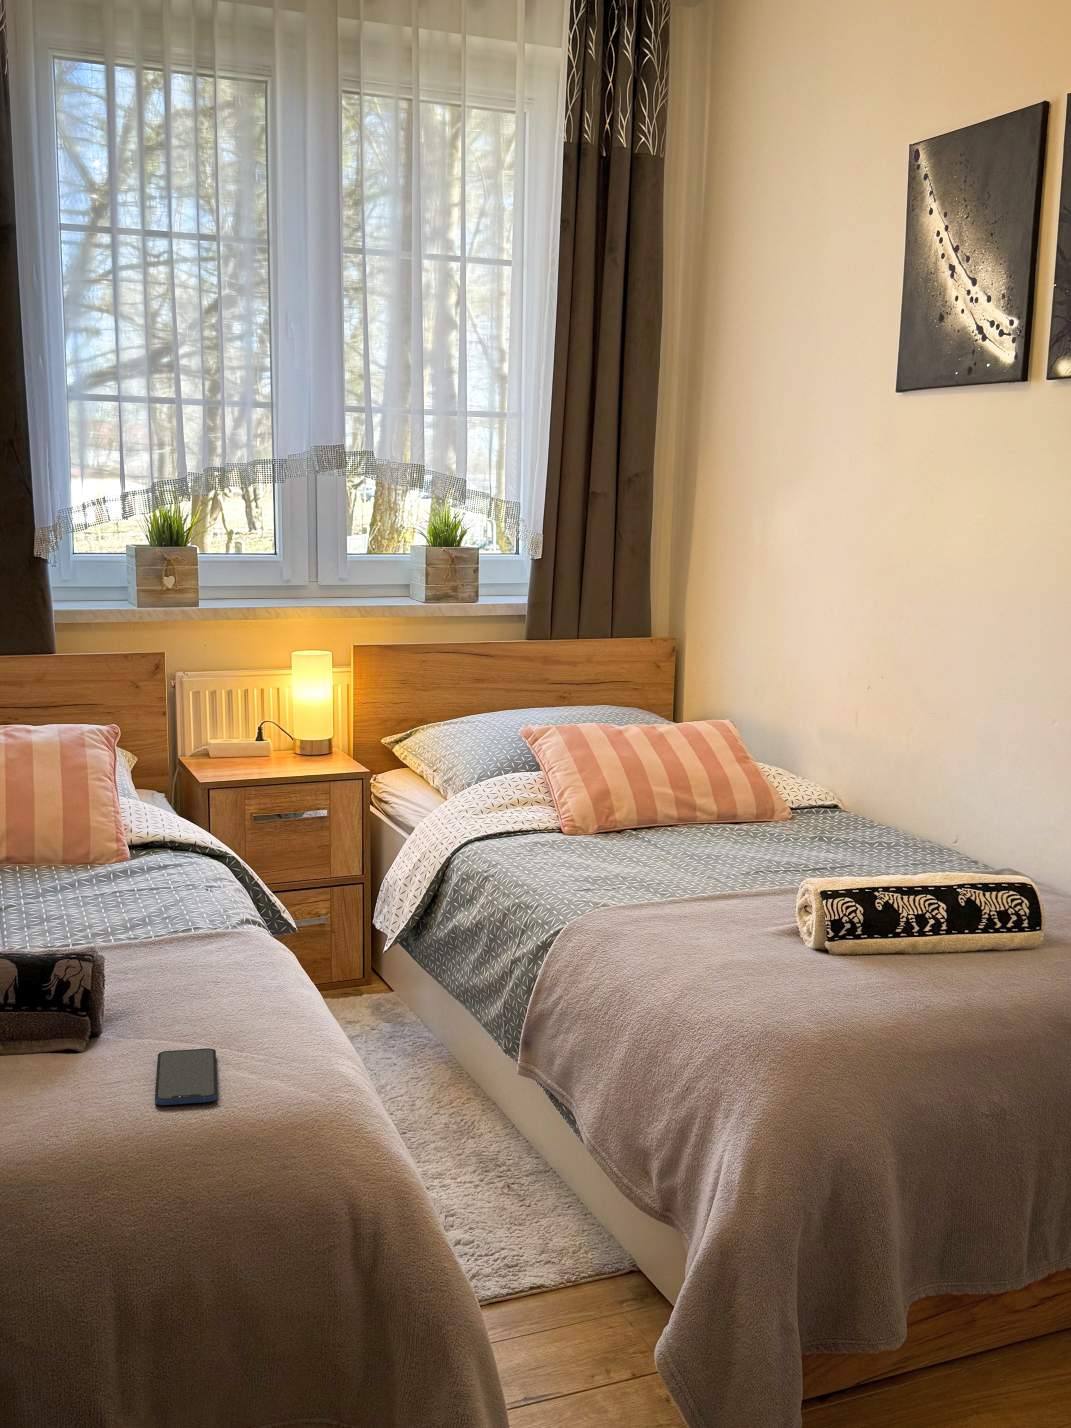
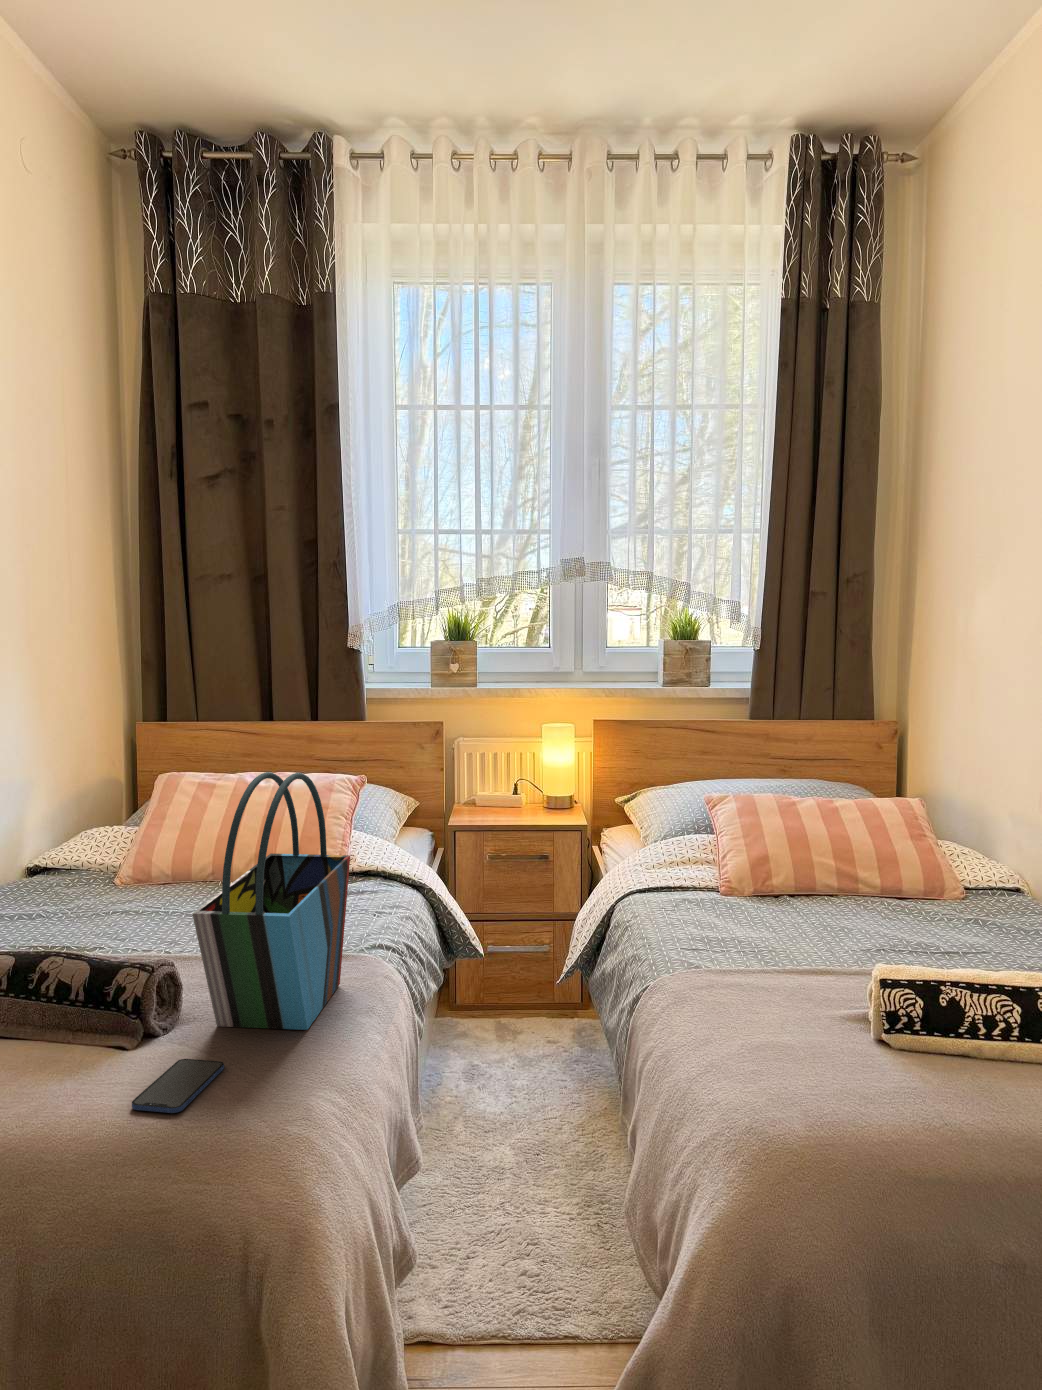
tote bag: none [145,719,273,1017] -> present [192,772,350,1030]

